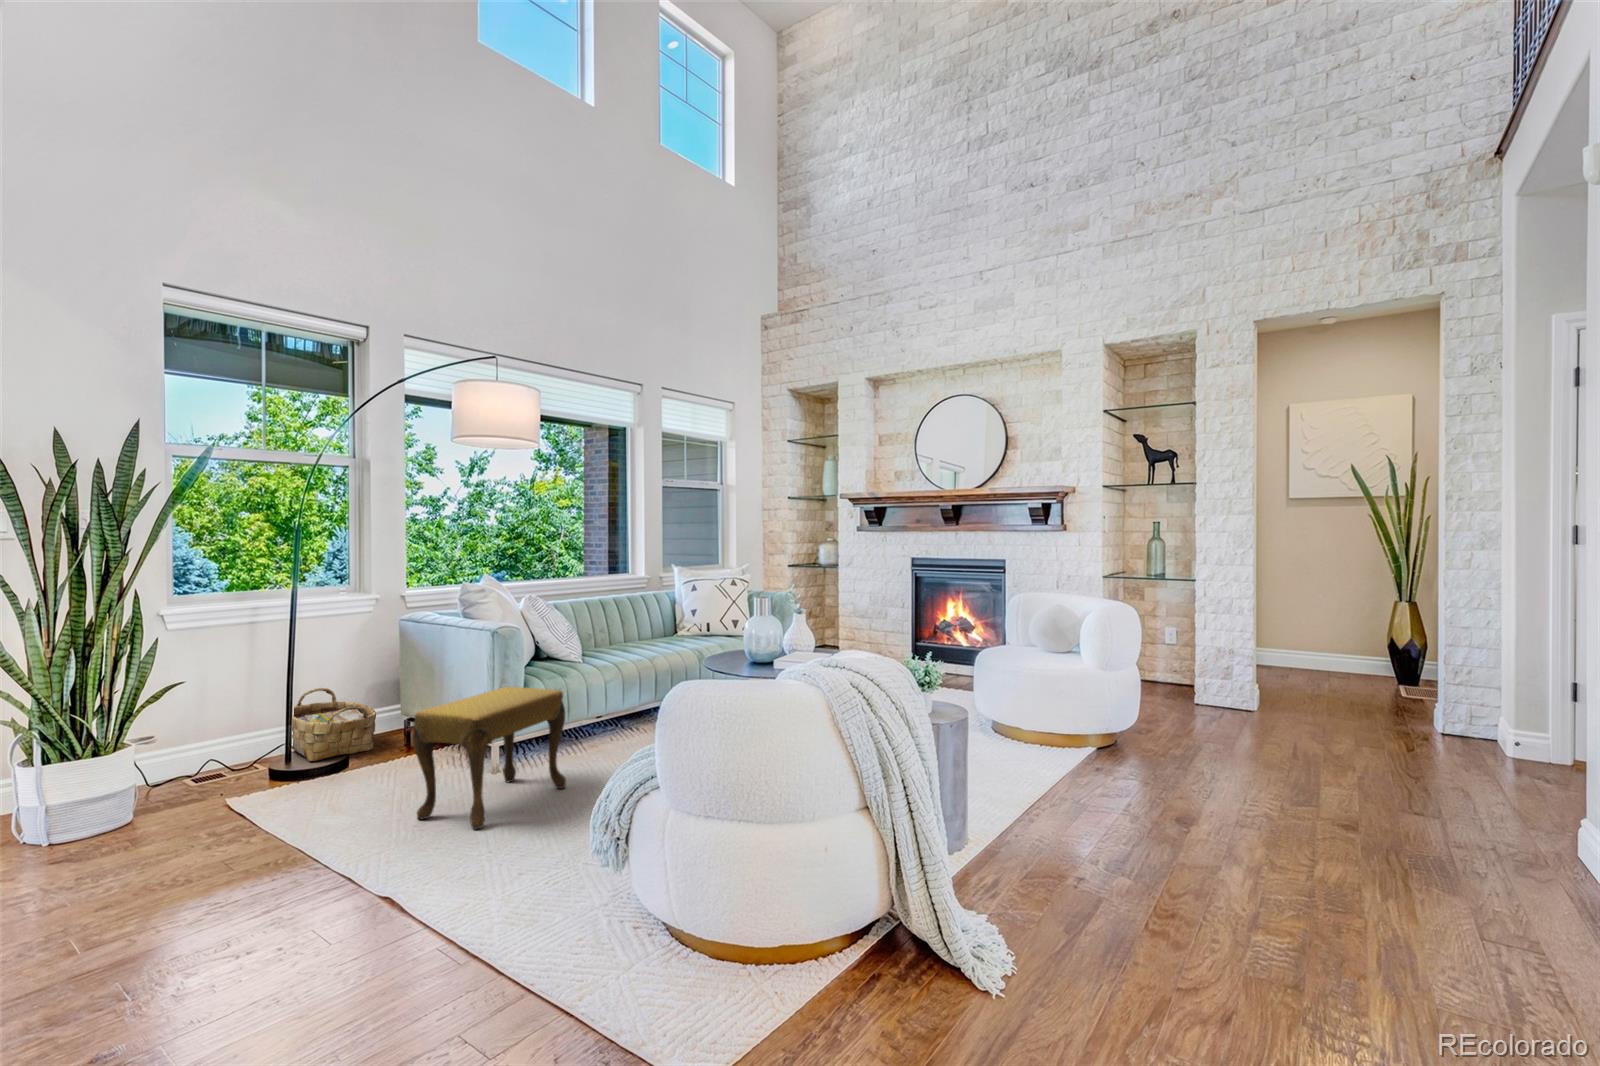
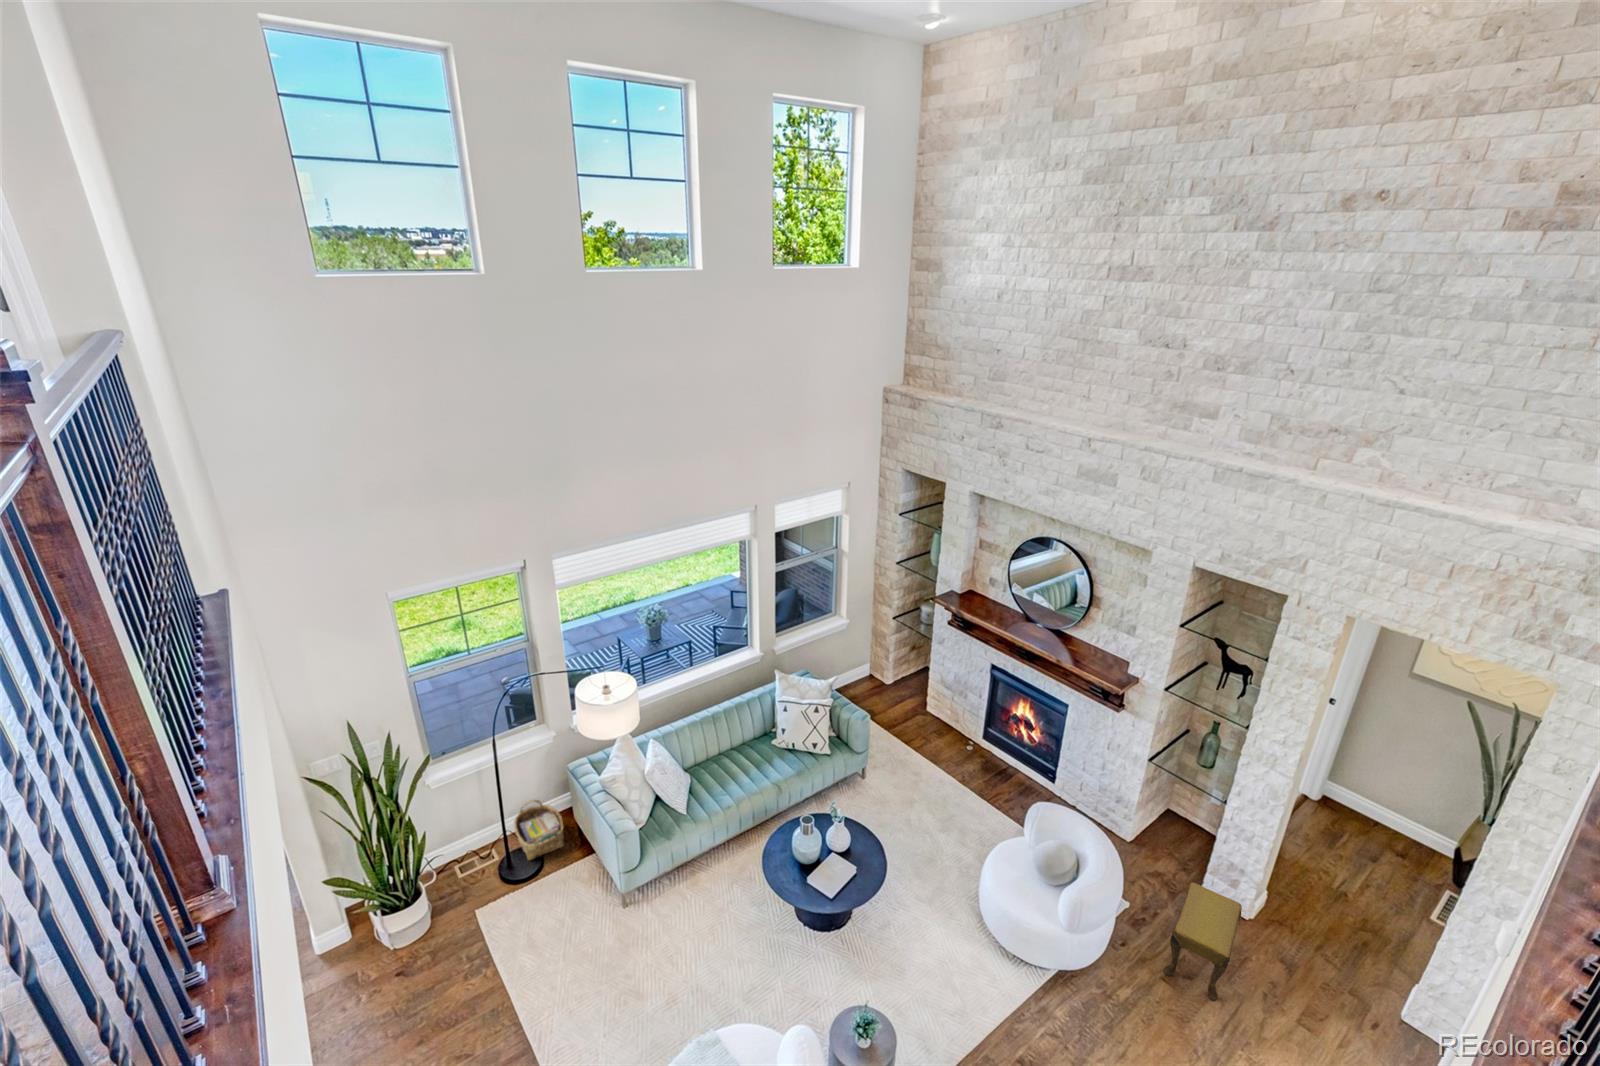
footstool: present [413,687,566,829] -> present [1164,882,1242,1001]

